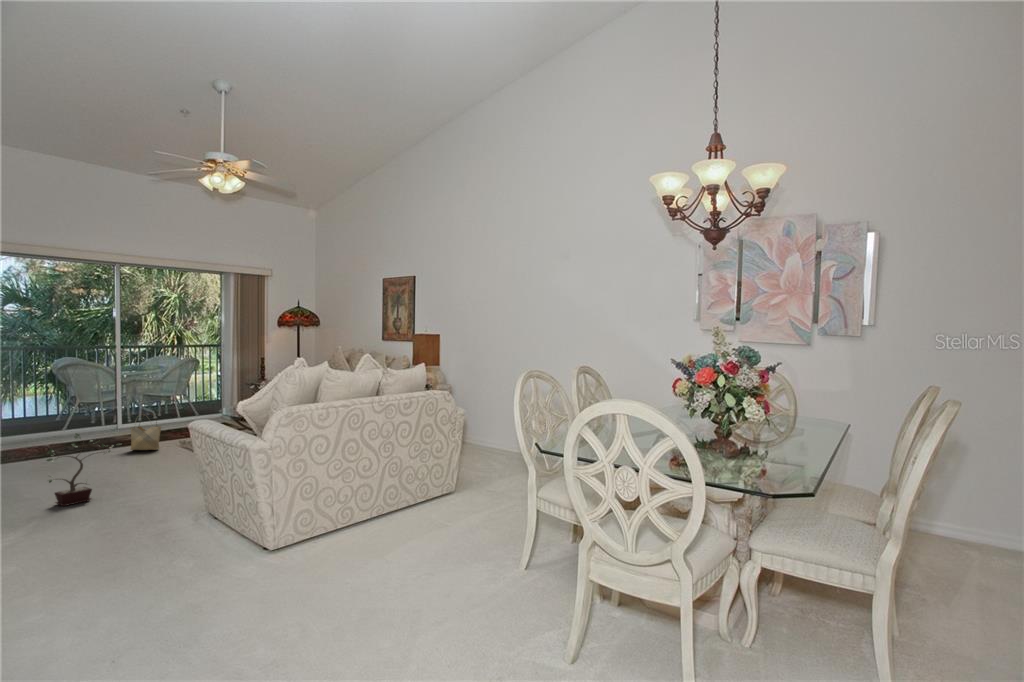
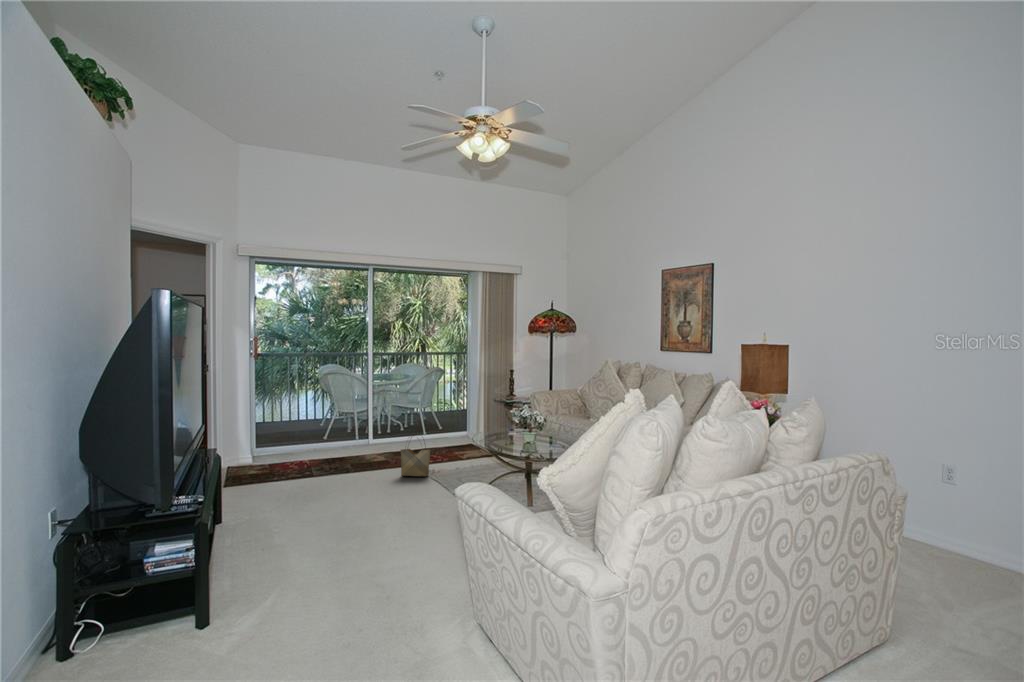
potted plant: present [47,433,120,506] -> none [363,482,442,585]

